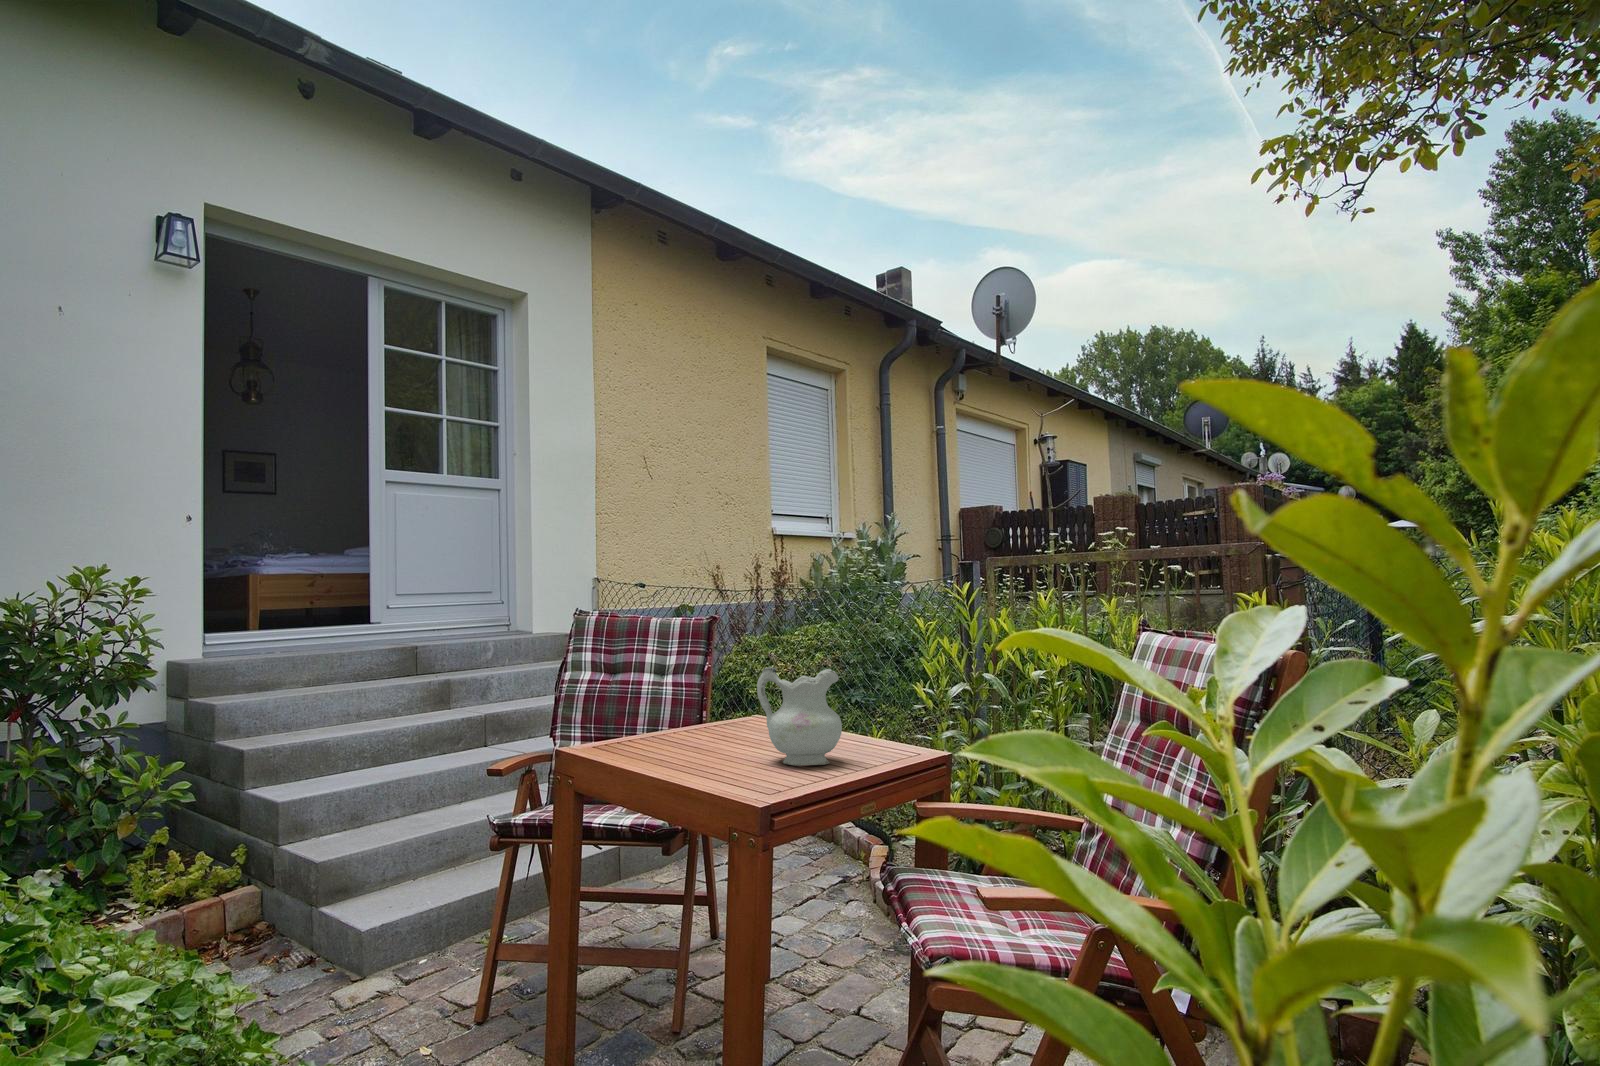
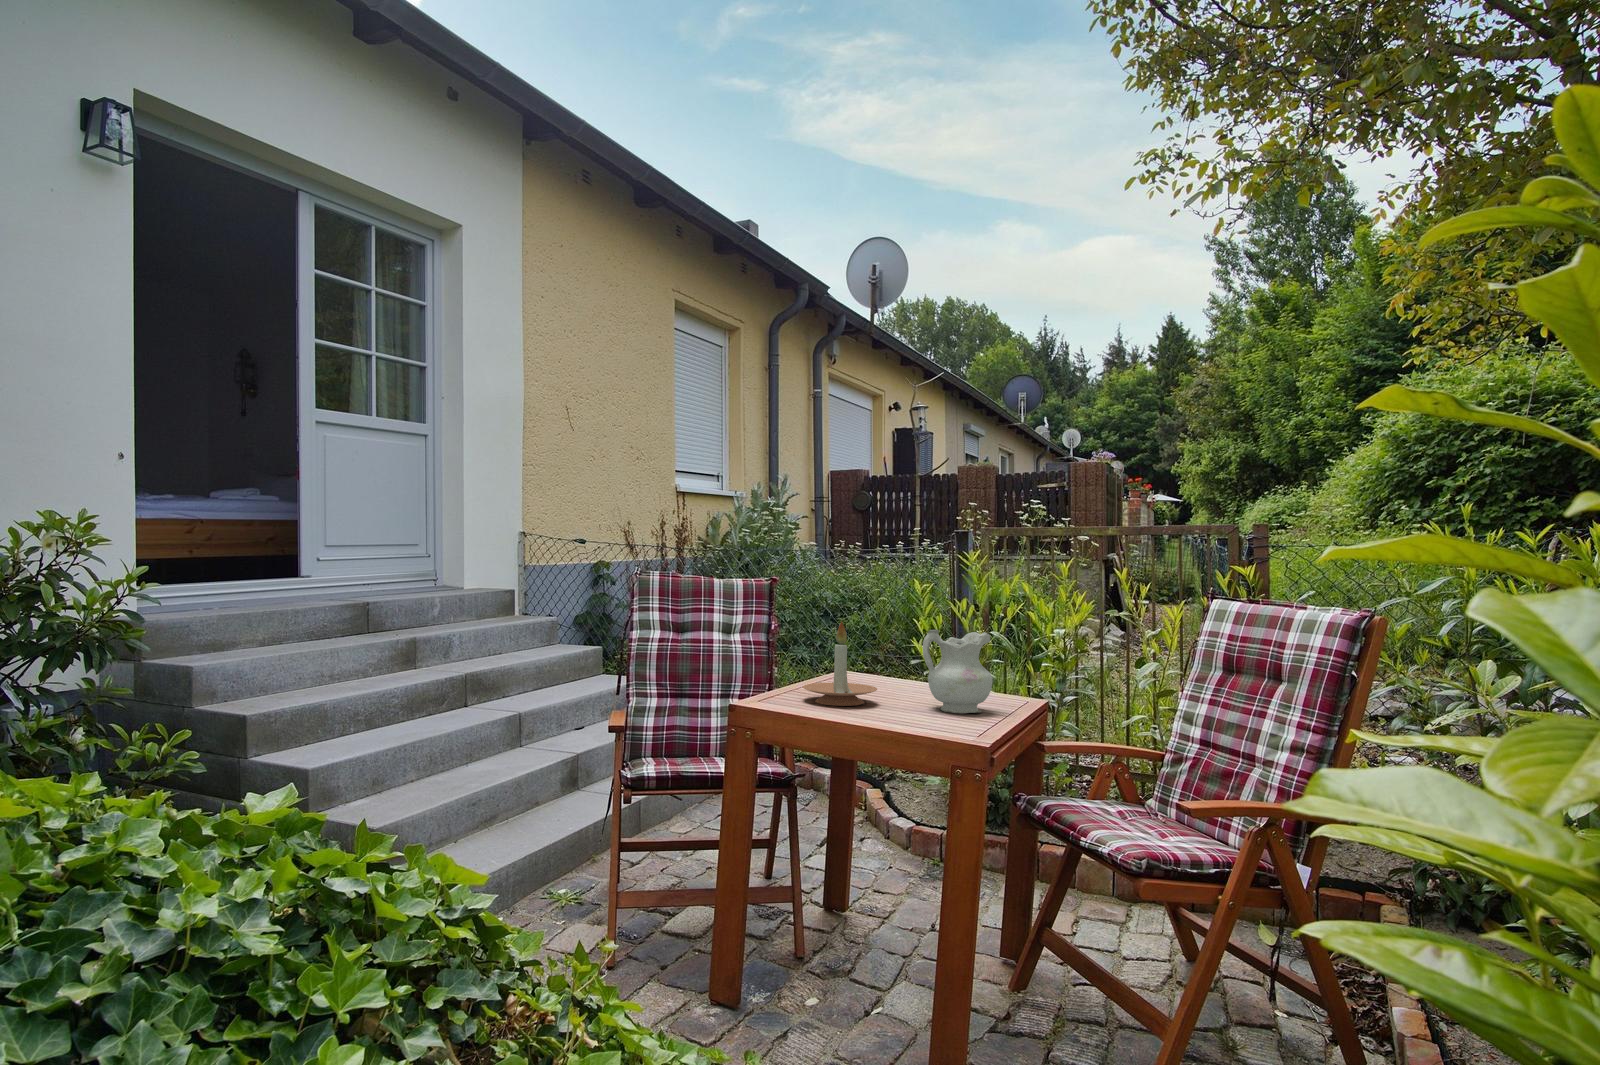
candle holder: none [639,660,724,756] -> present [803,622,877,706]

